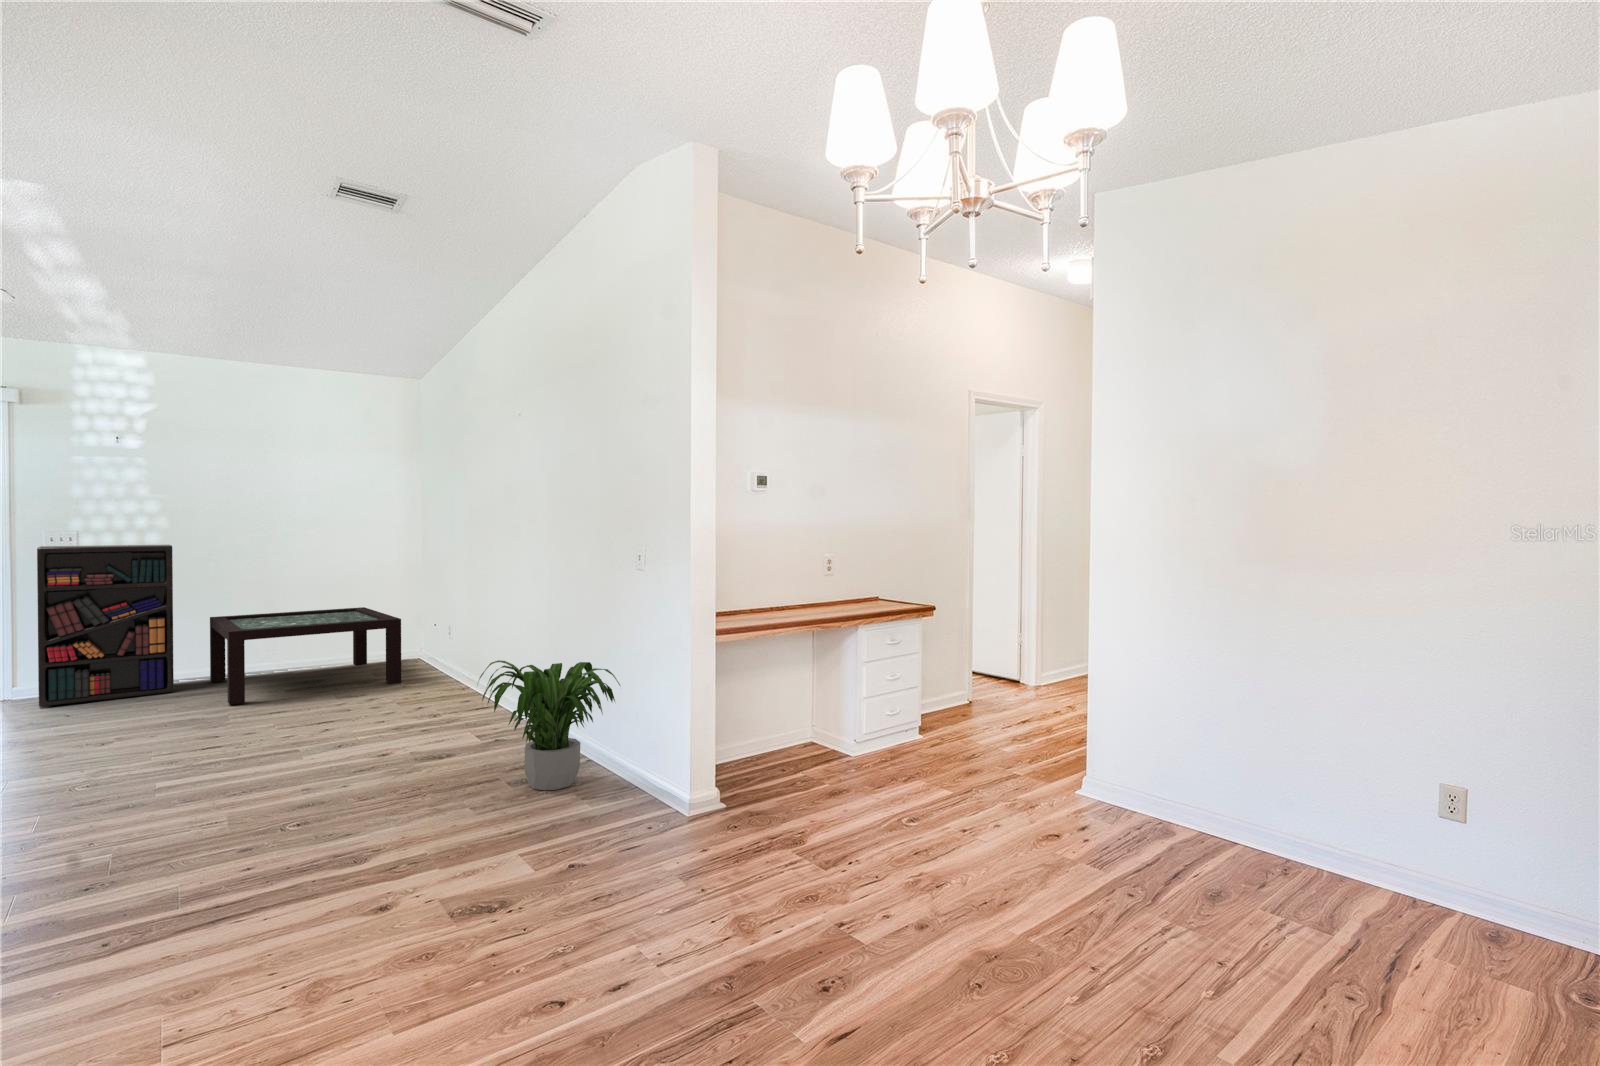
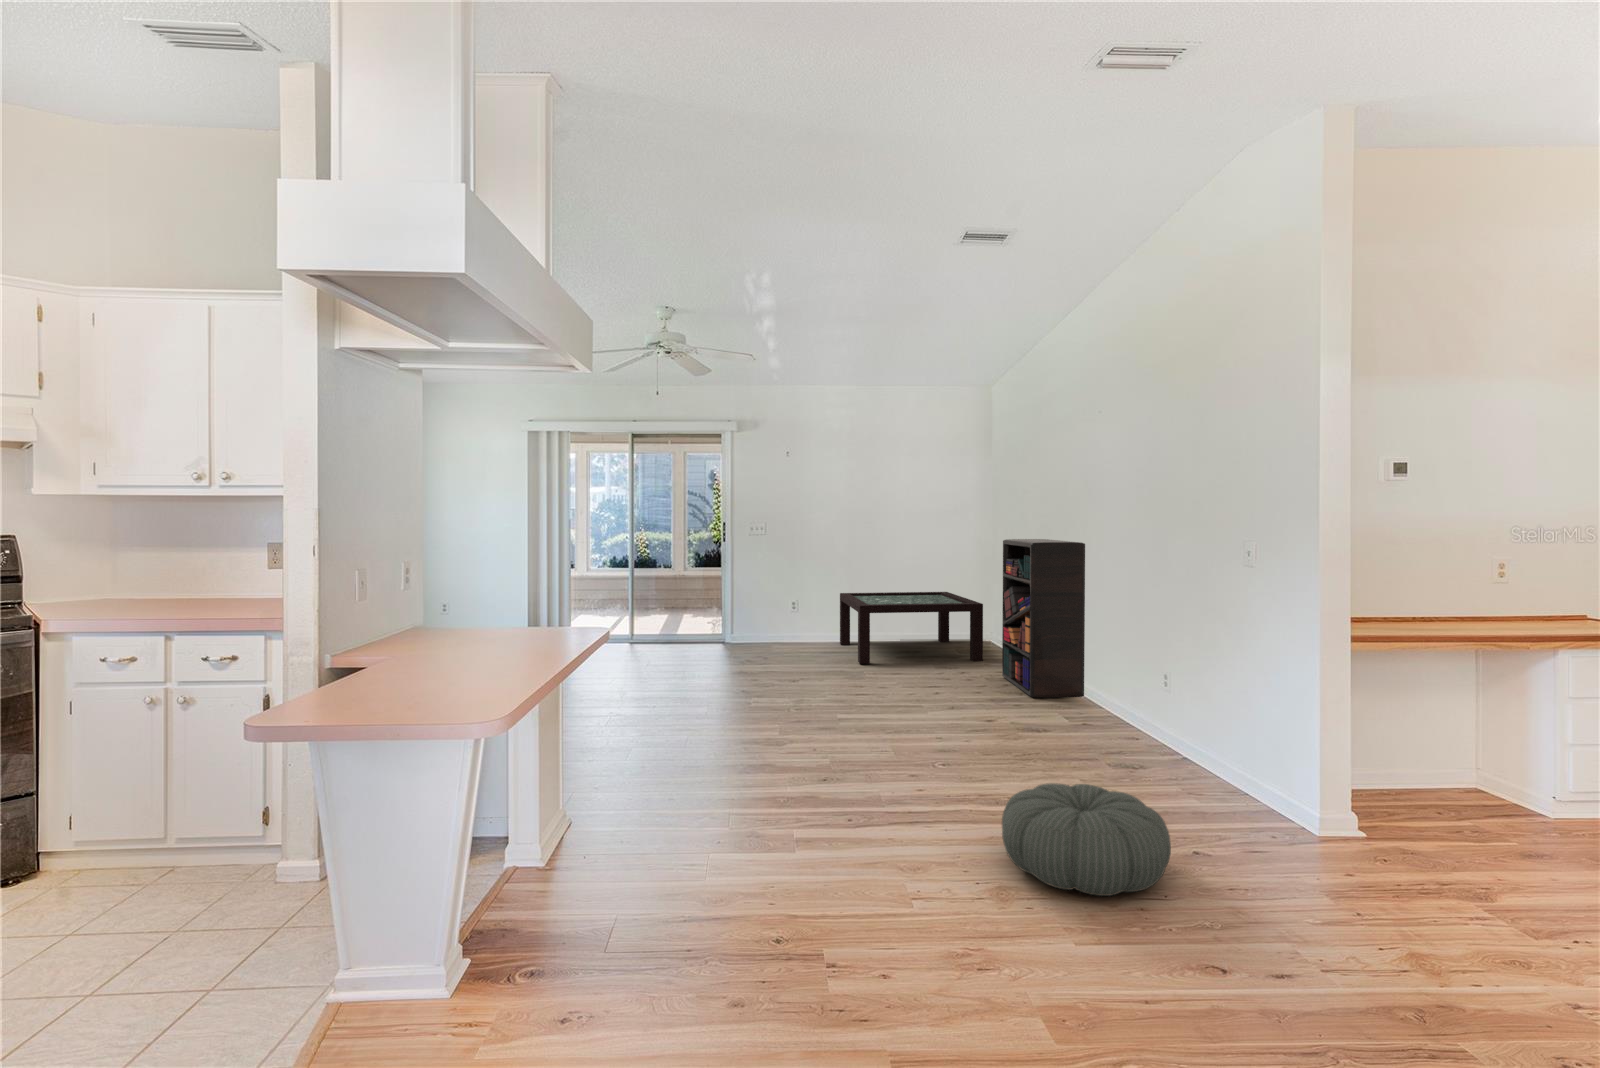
bookshelf: present [37,545,174,707] -> present [1002,539,1085,698]
potted plant: present [480,660,620,790] -> none [1079,648,1233,779]
pouf: none [334,819,536,955] -> present [1002,783,1171,896]

